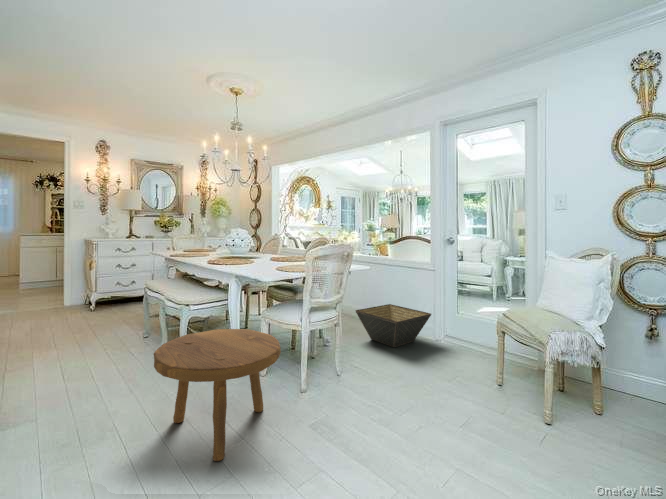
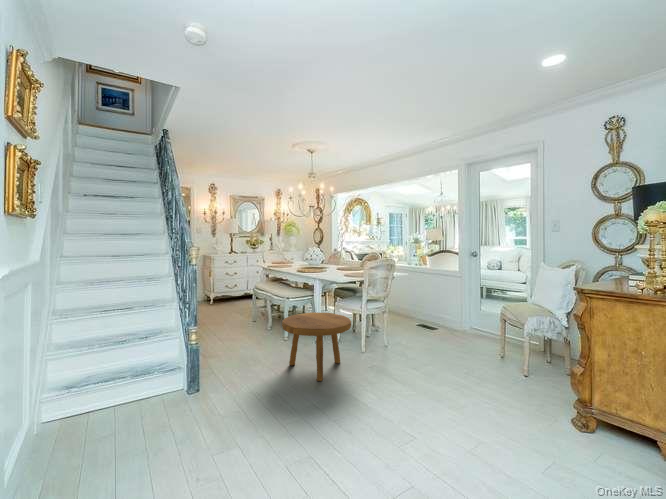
basket: present [356,304,431,347] -> none [400,302,459,333]

